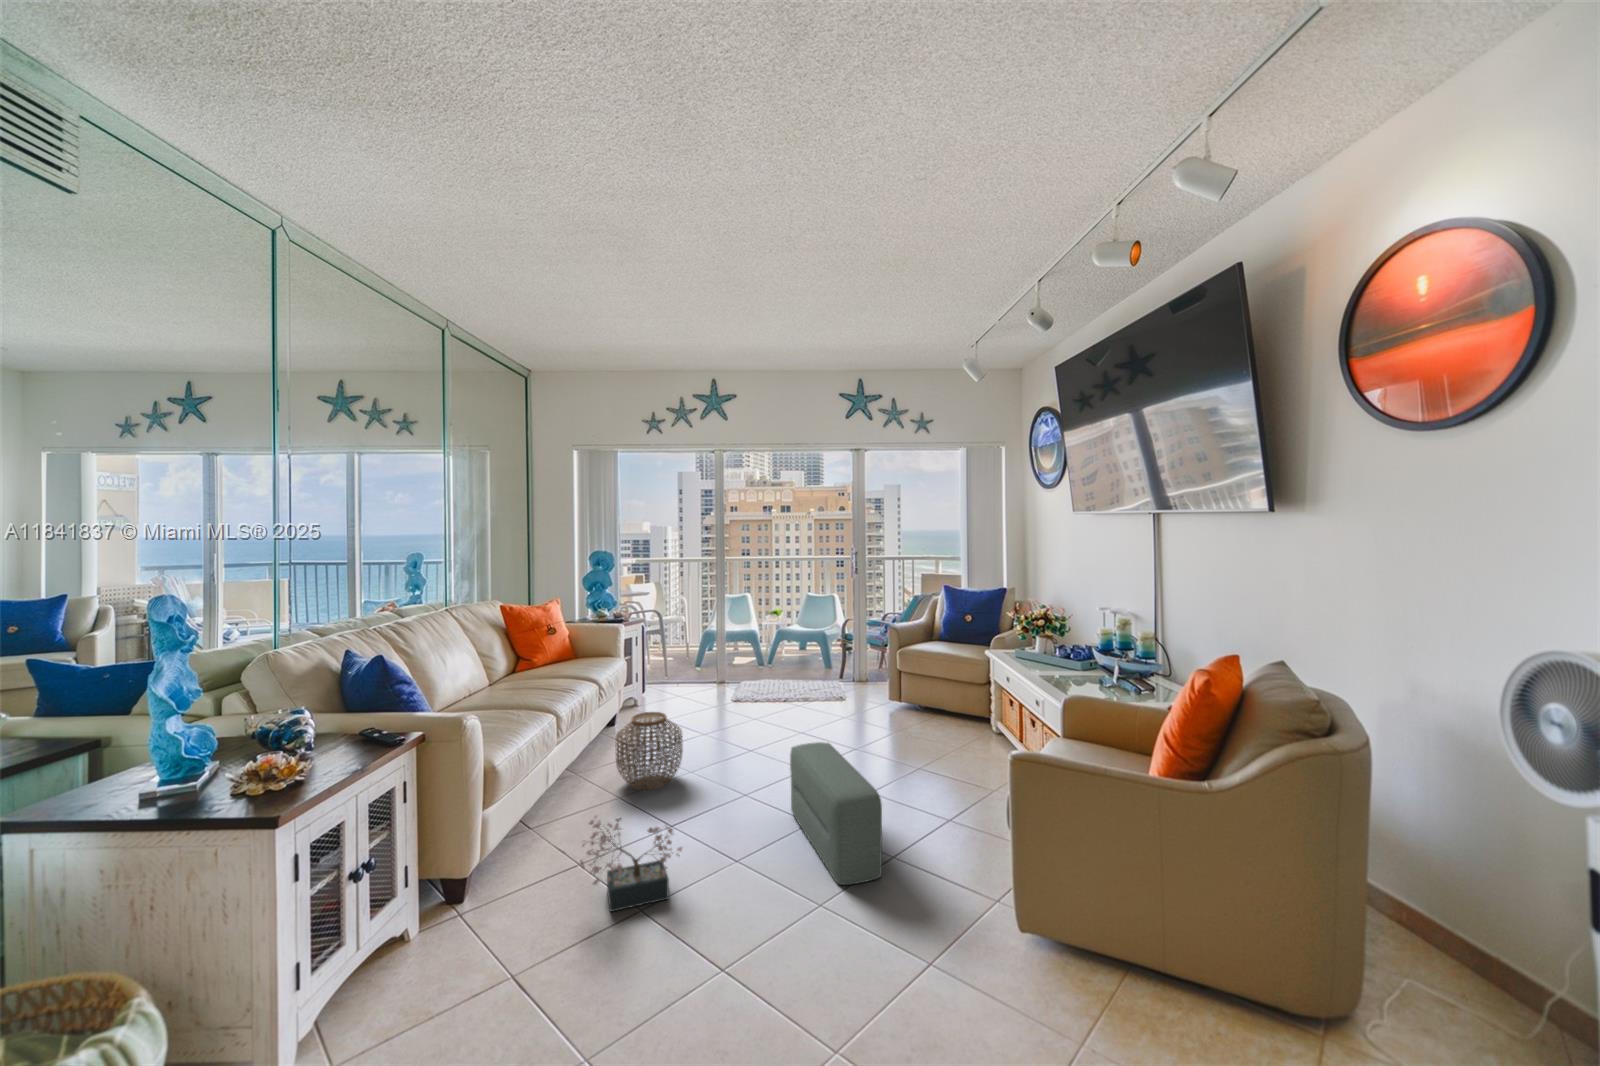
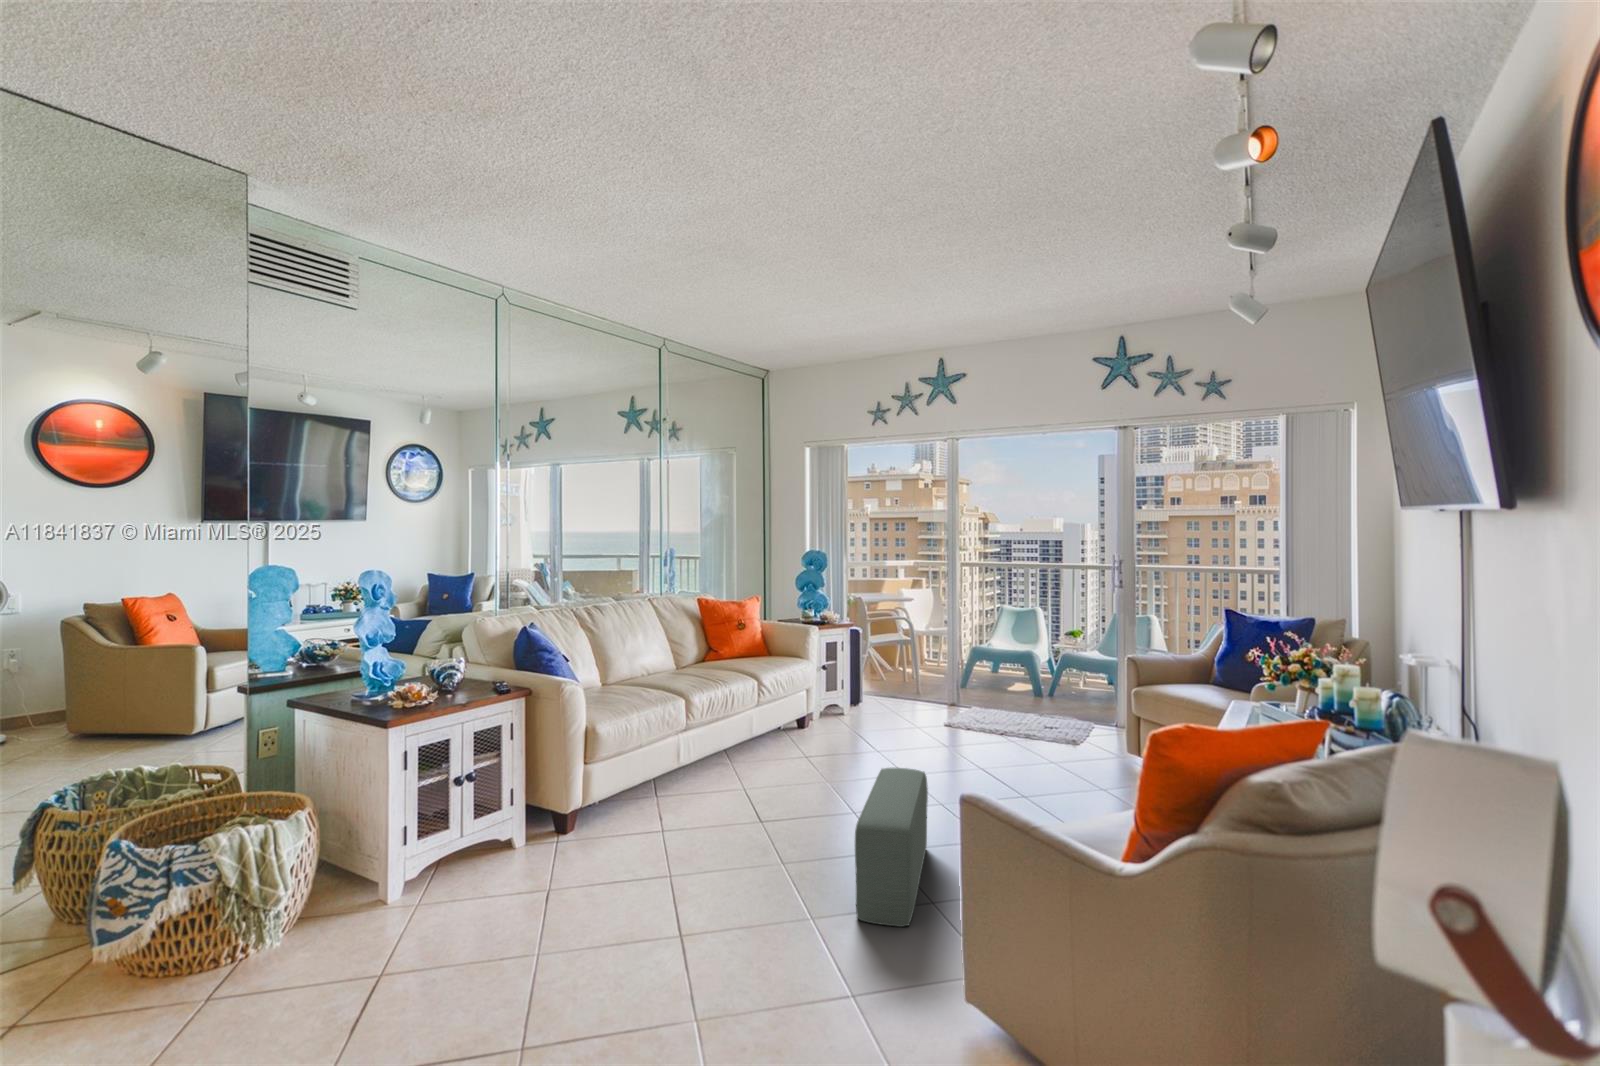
woven basket: present [615,712,683,790] -> none [747,713,814,792]
decorative plant: present [580,816,682,912] -> none [627,789,721,883]

